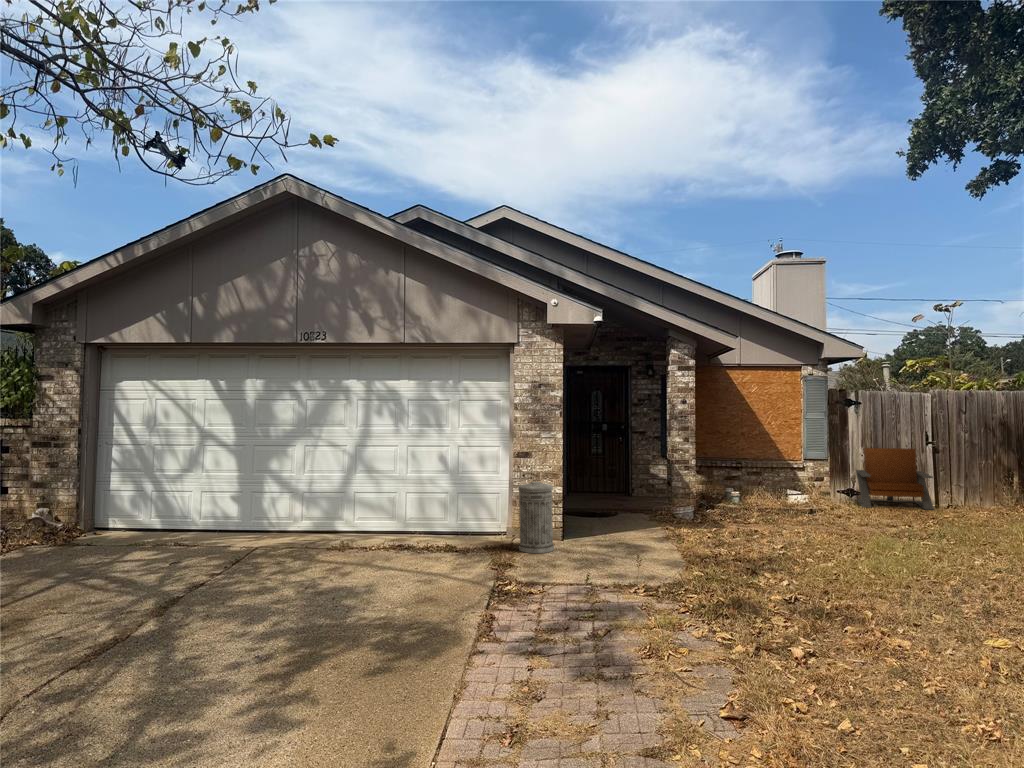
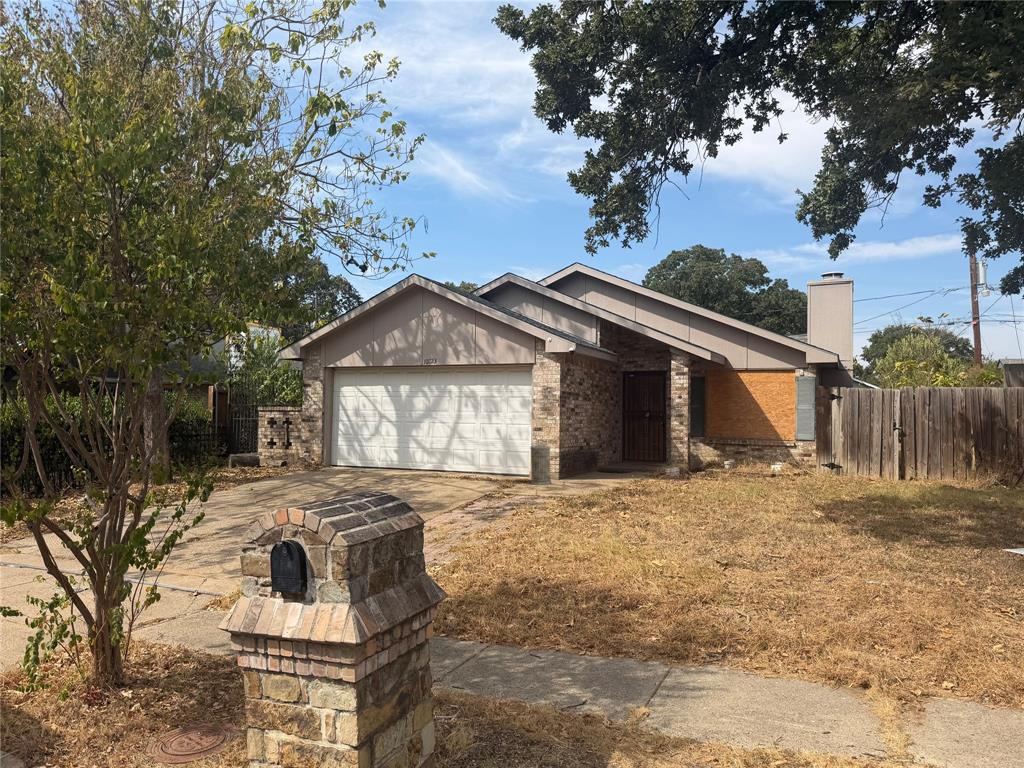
lounge chair: present [856,448,934,510] -> none [811,431,871,477]

